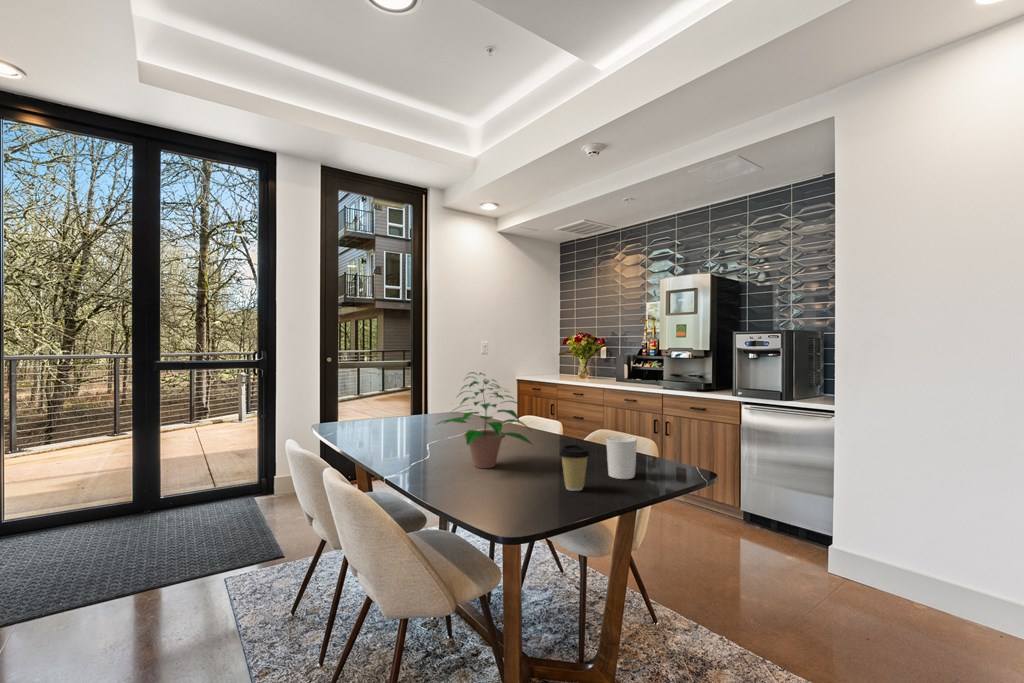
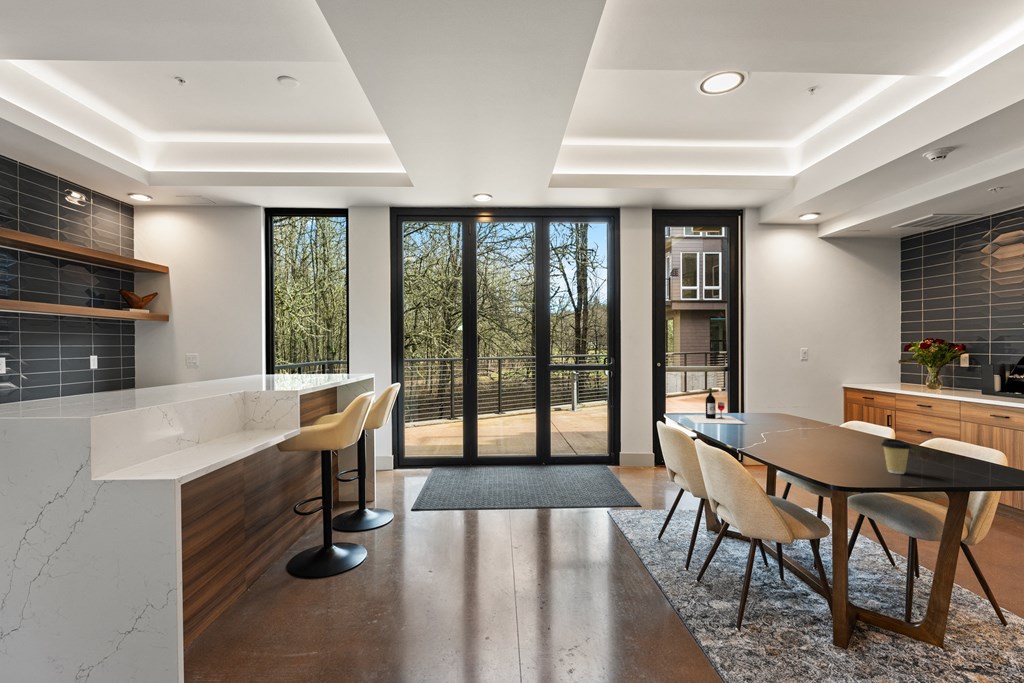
potted plant: present [440,372,533,468] -> none [771,379,859,452]
wine bottle: none [337,389,414,439] -> present [685,388,745,424]
candle holder: present [606,436,637,479] -> none [932,438,966,474]

